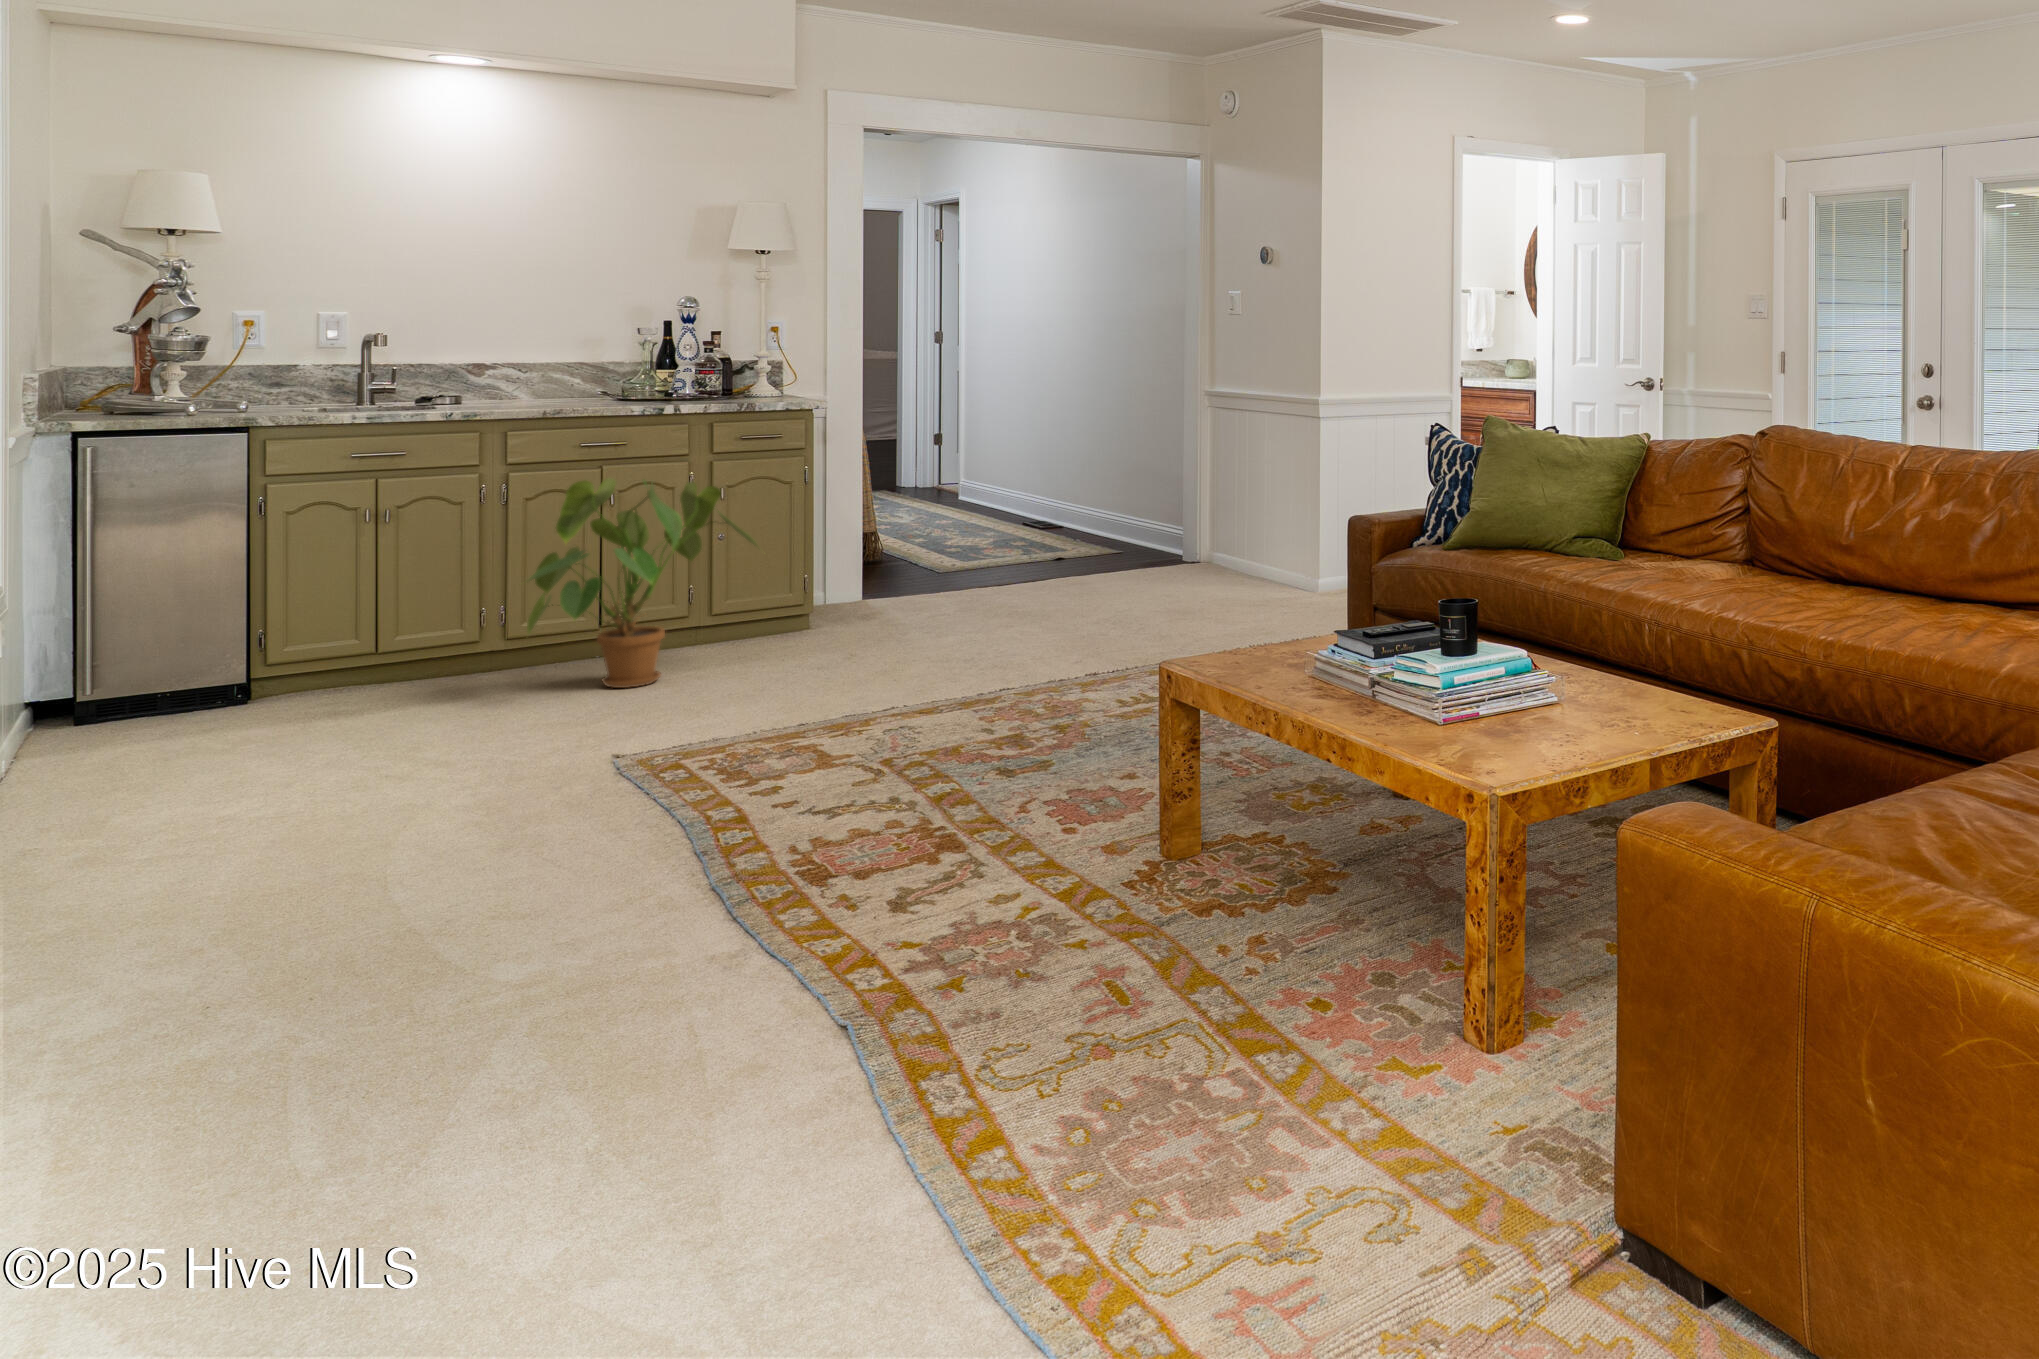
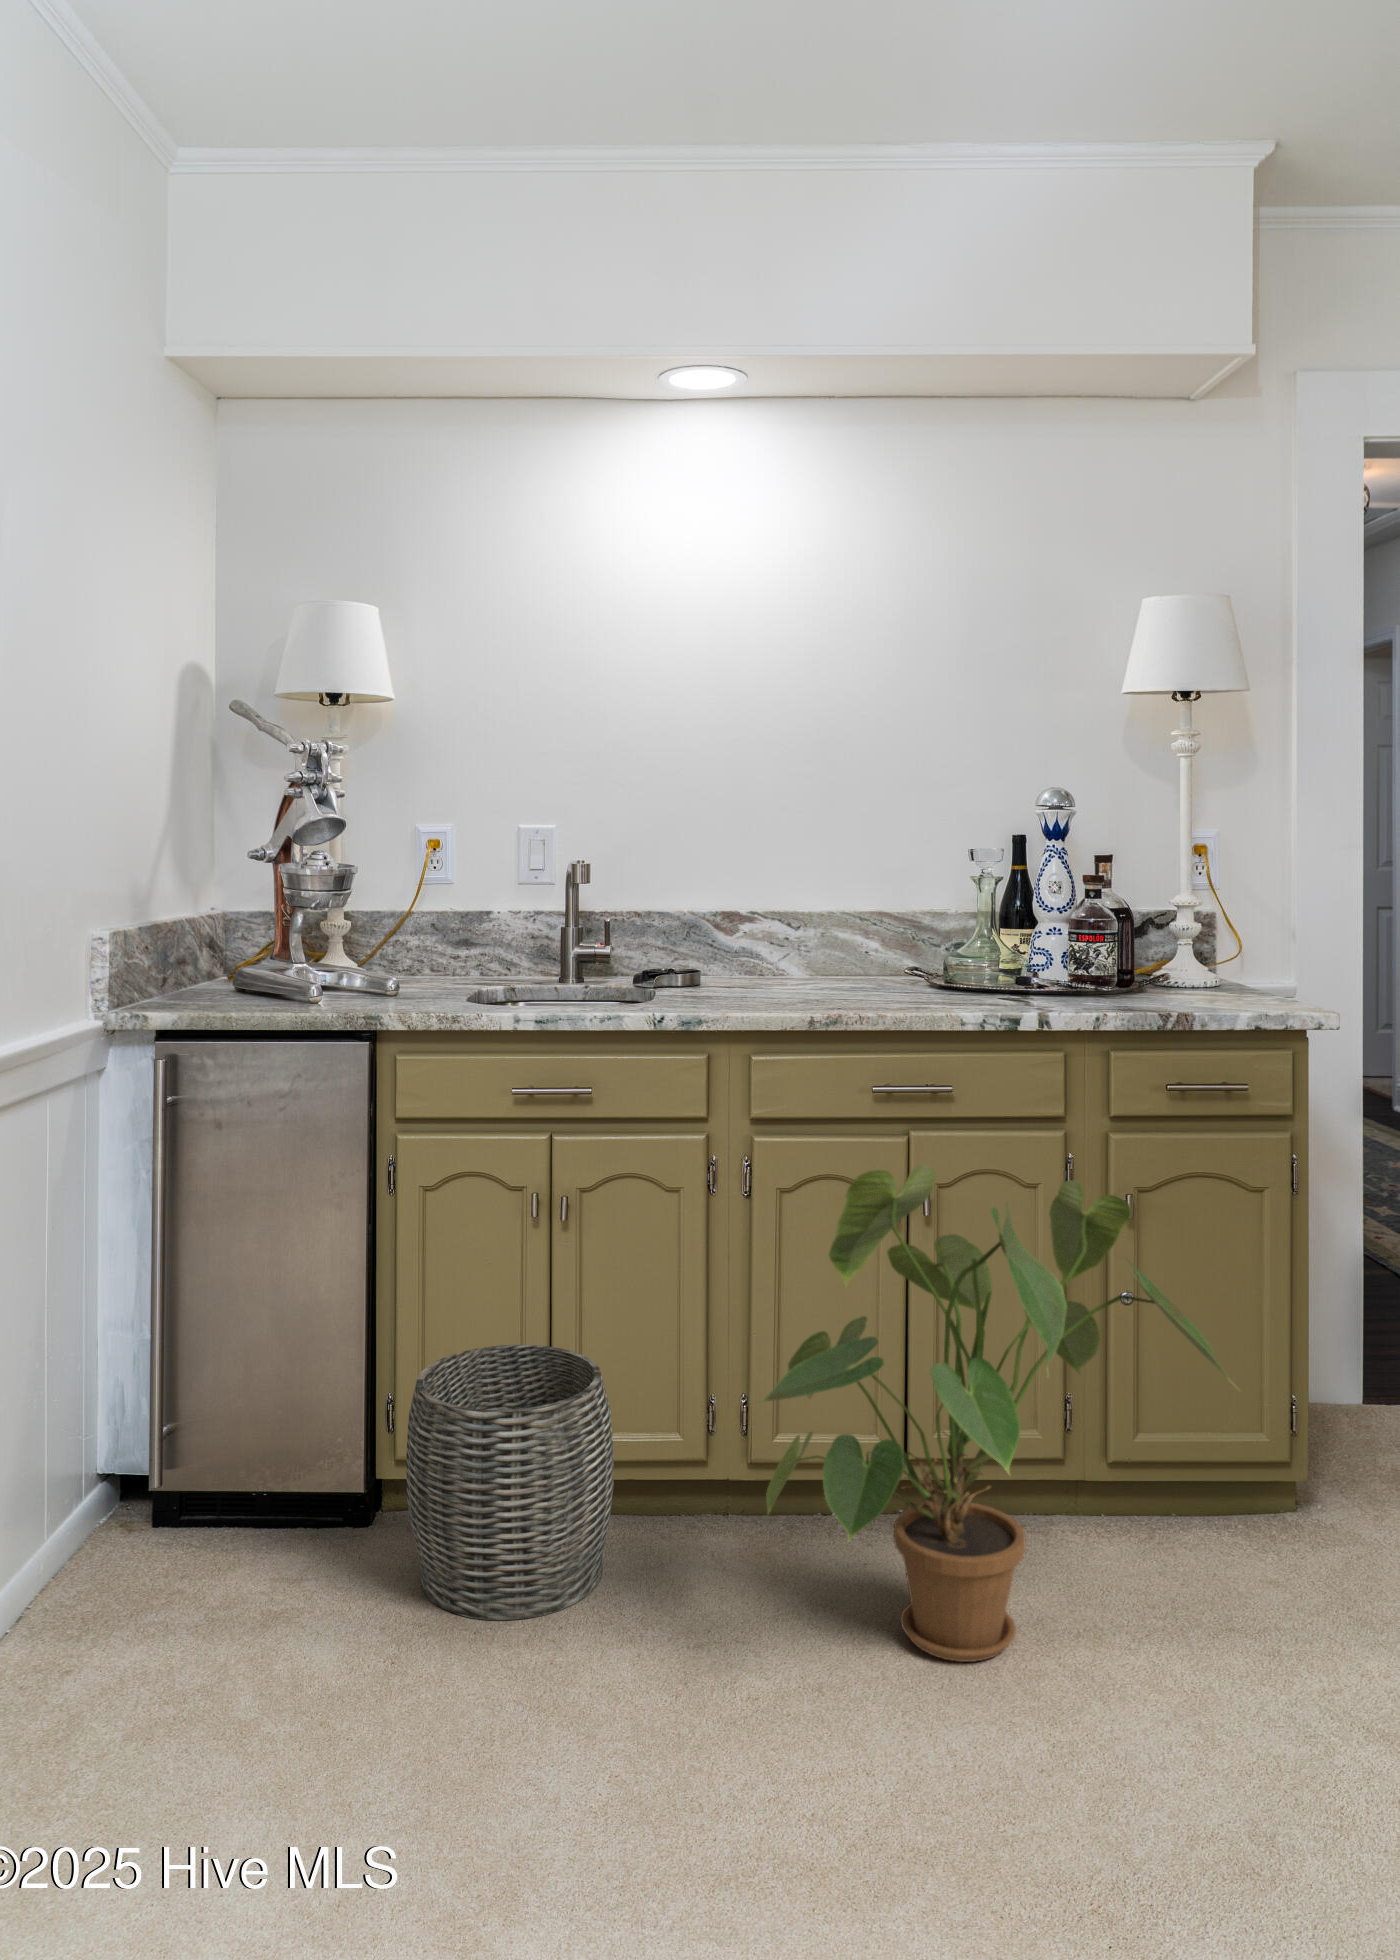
woven basket: none [293,590,429,718] -> present [406,1345,614,1620]

